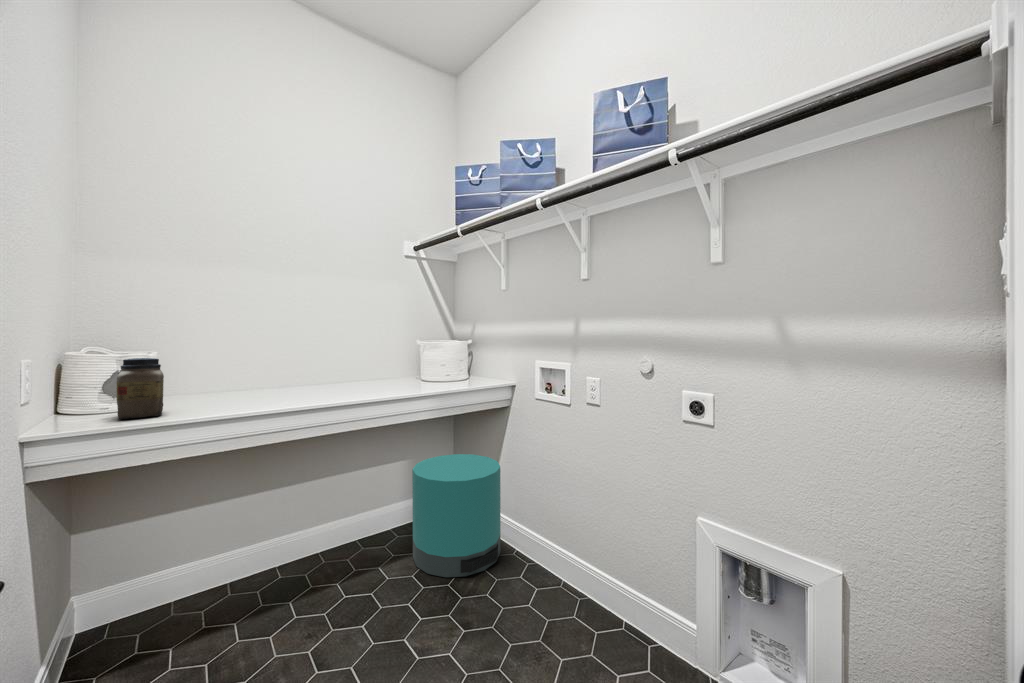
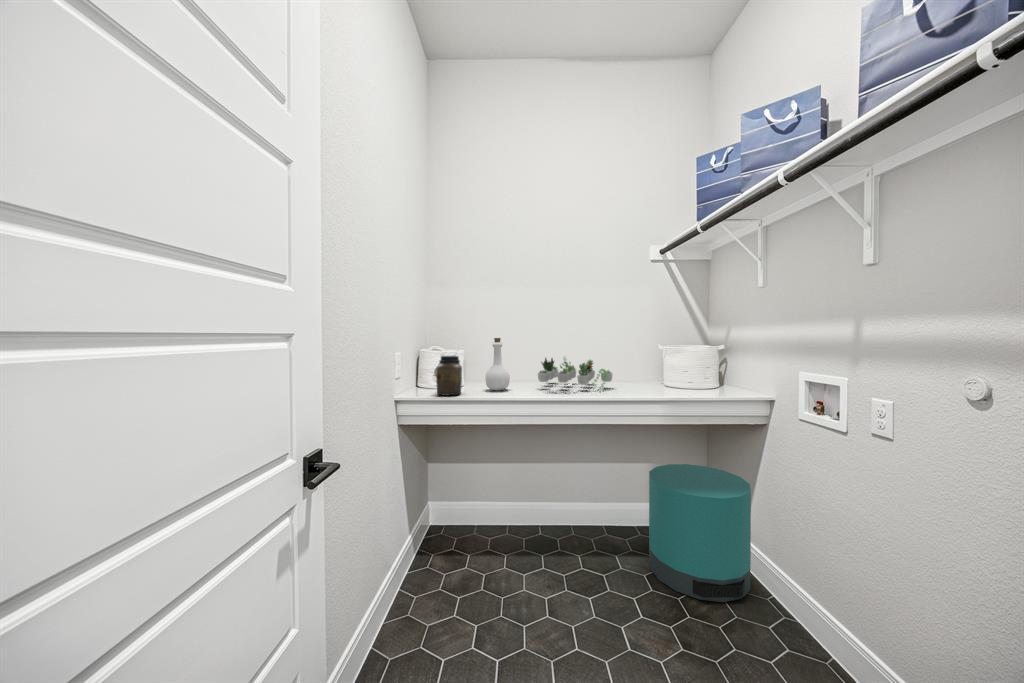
bottle: none [202,333,242,403] -> present [485,338,510,390]
succulent plant: none [281,353,373,392] -> present [538,358,612,391]

